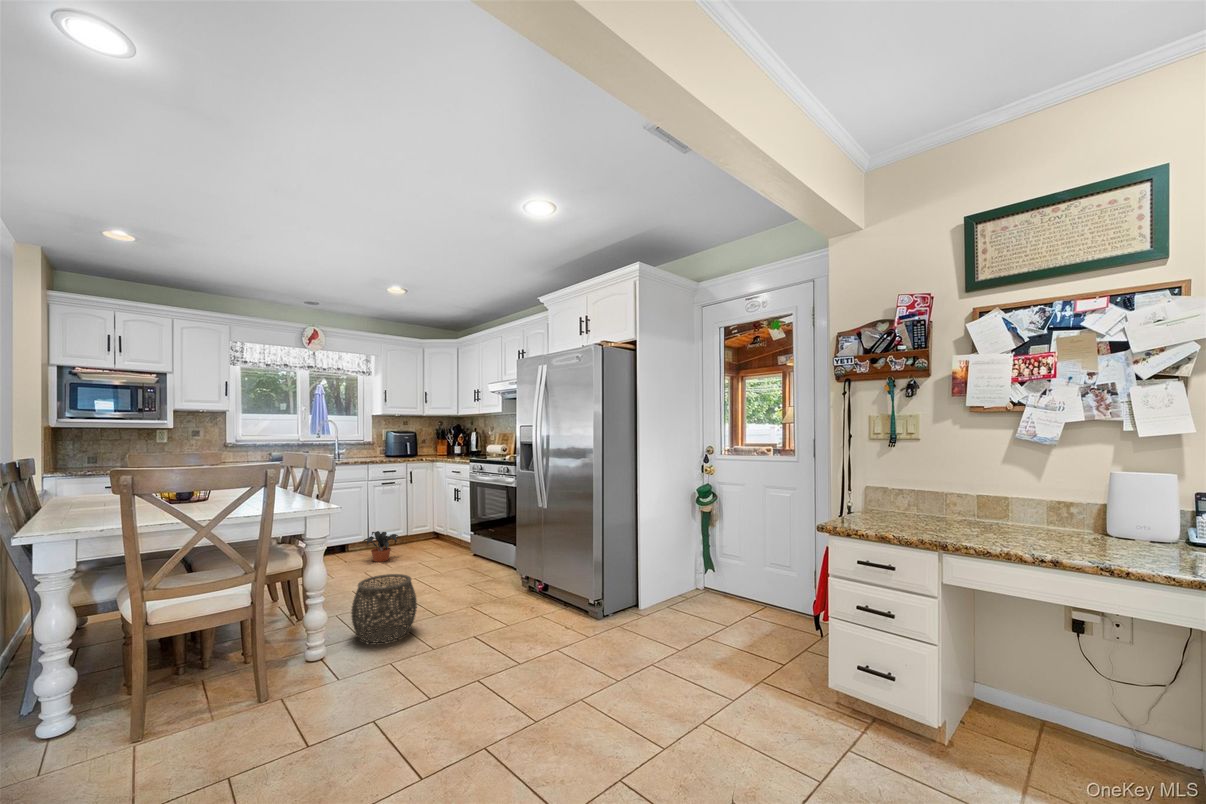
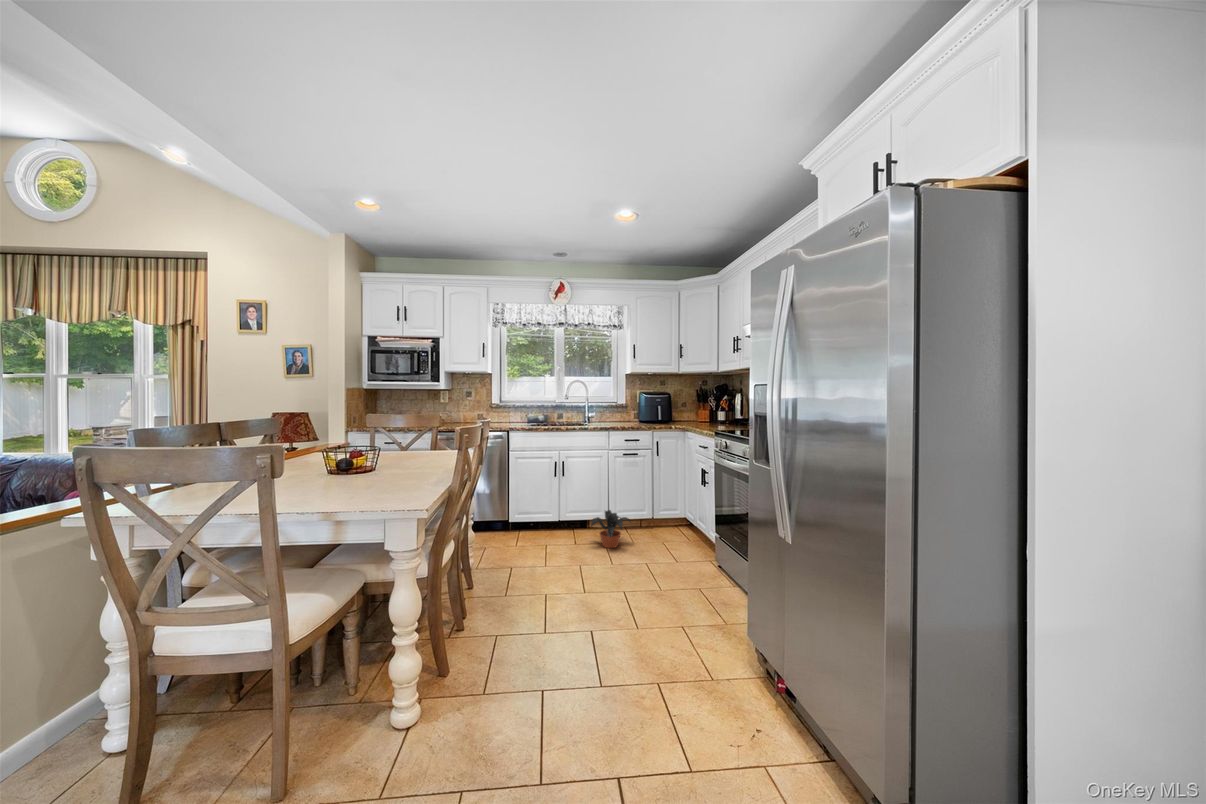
woven basket: present [351,574,417,643] -> none [437,622,538,753]

